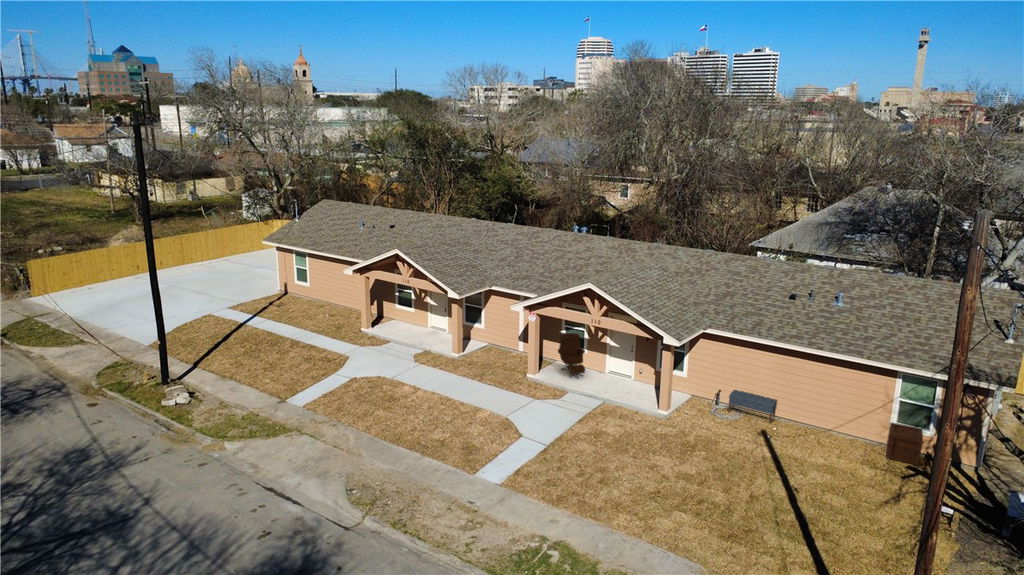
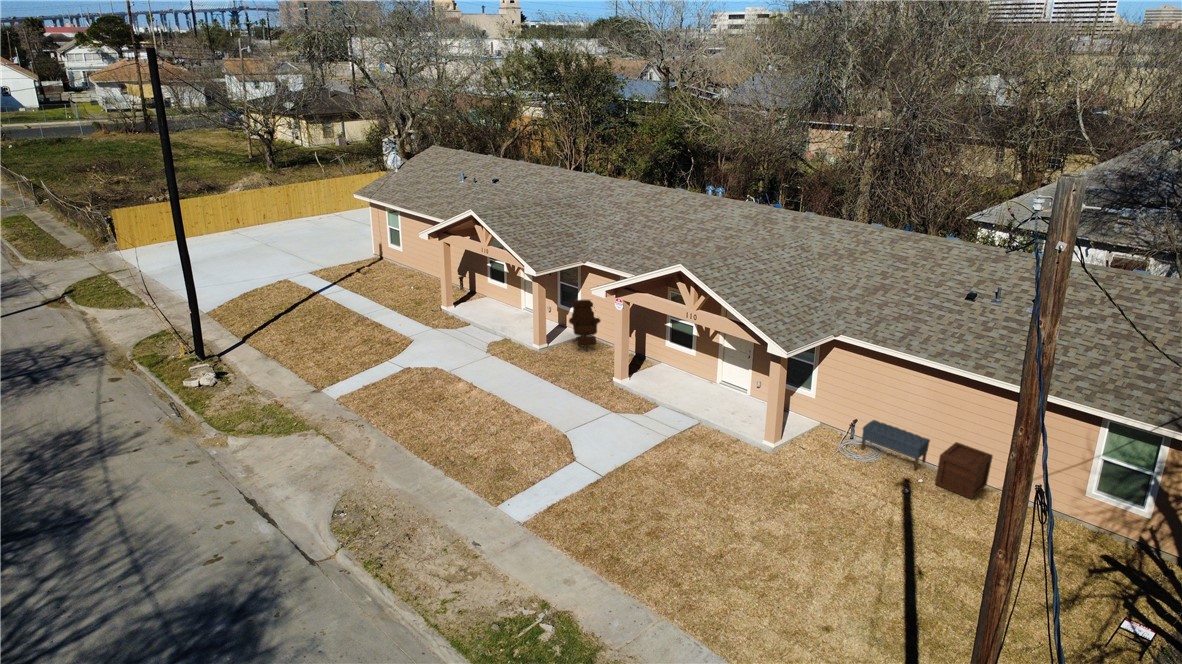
lounge chair: present [558,333,585,376] -> present [569,300,601,349]
wooden crate: present [886,423,923,465] -> present [935,442,993,499]

